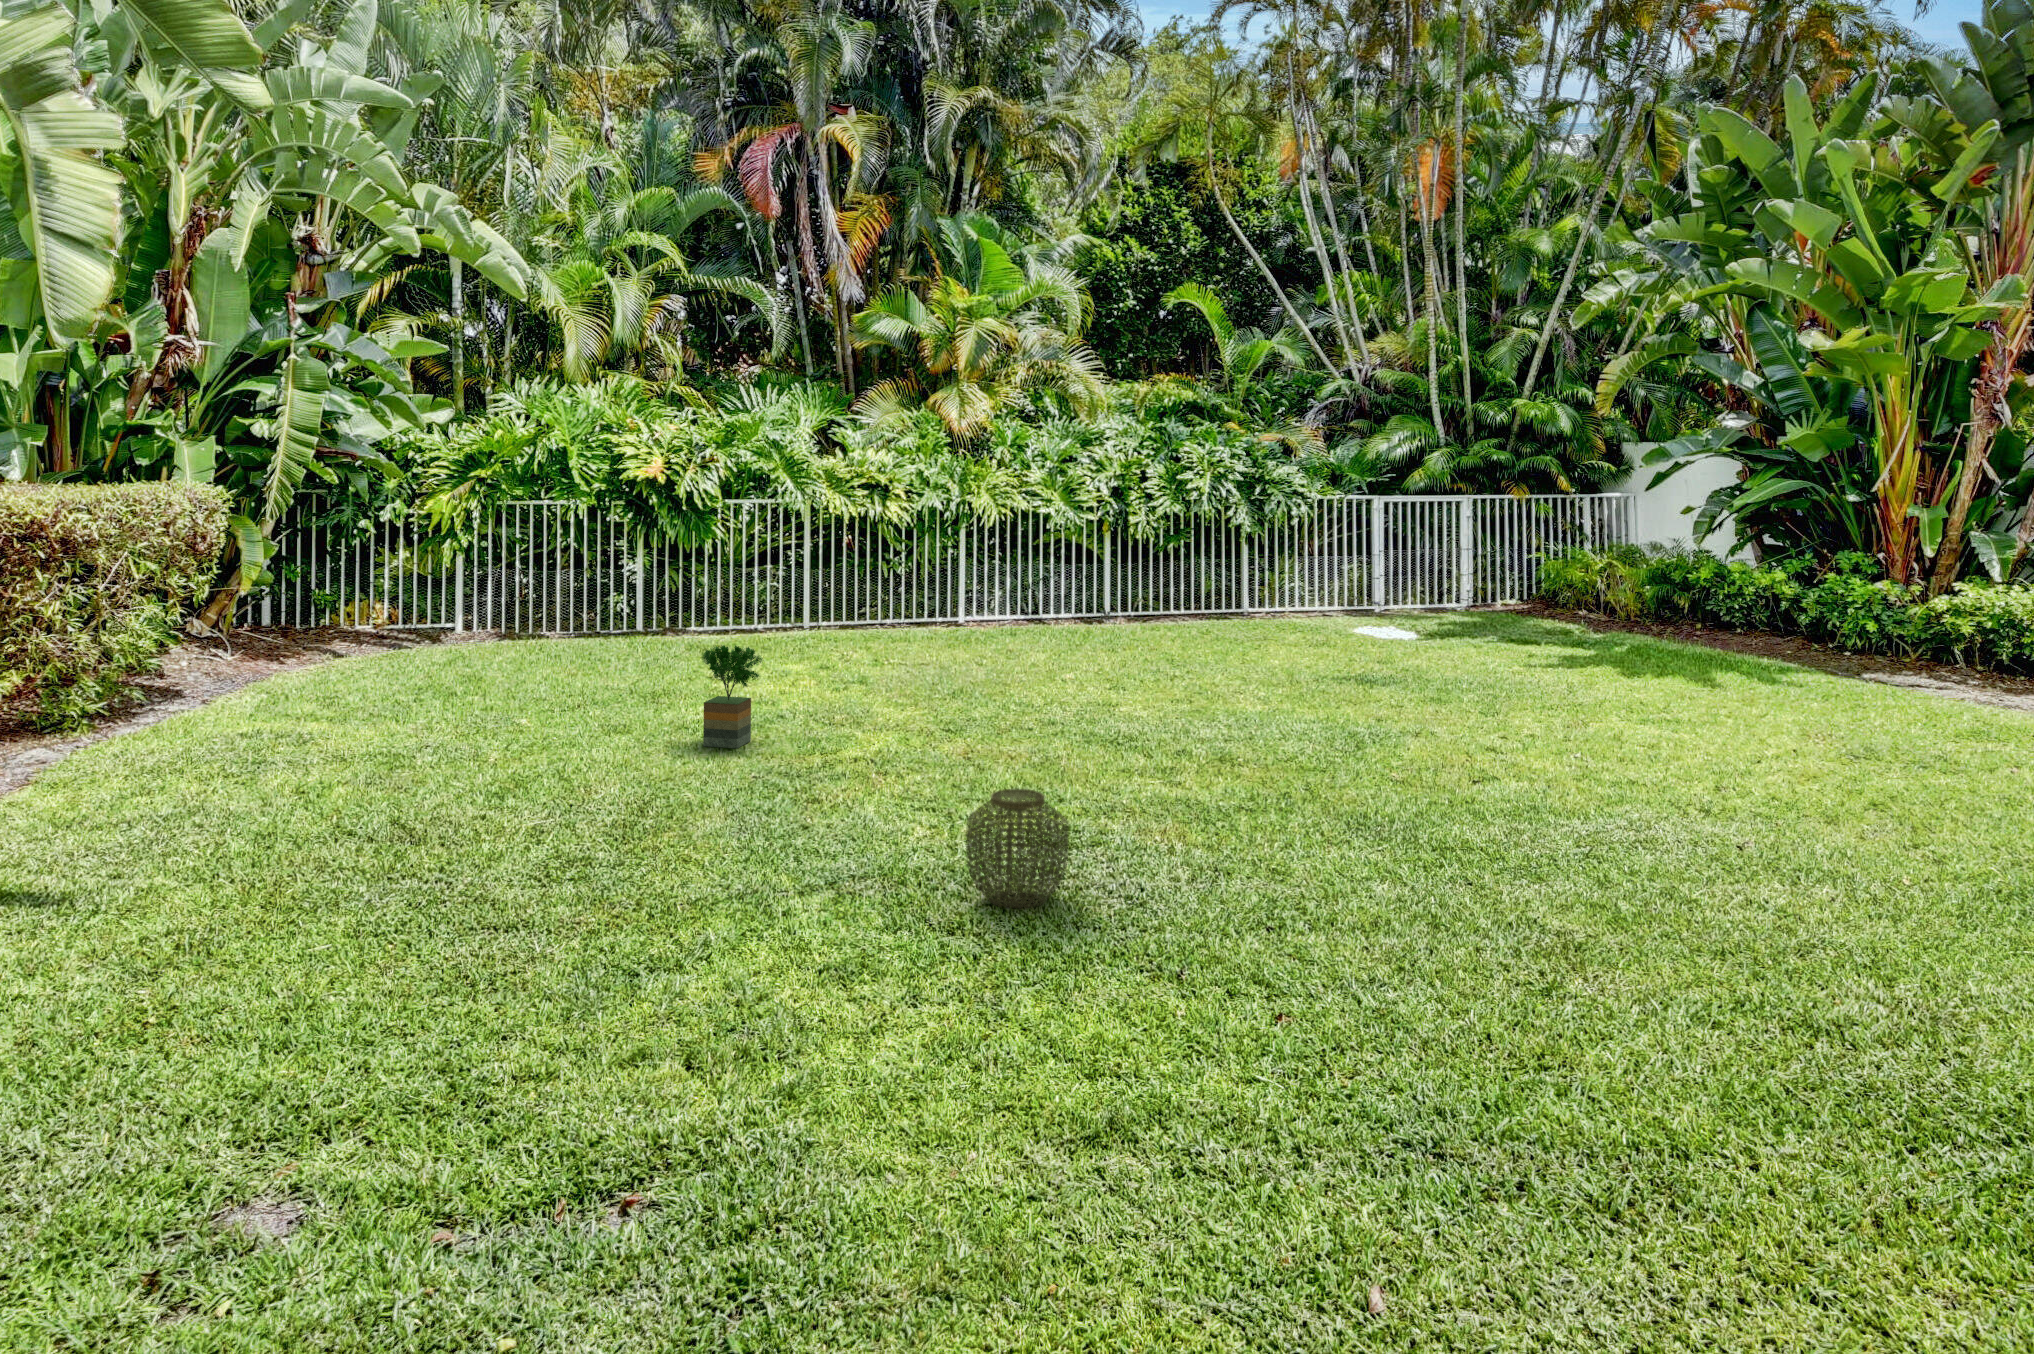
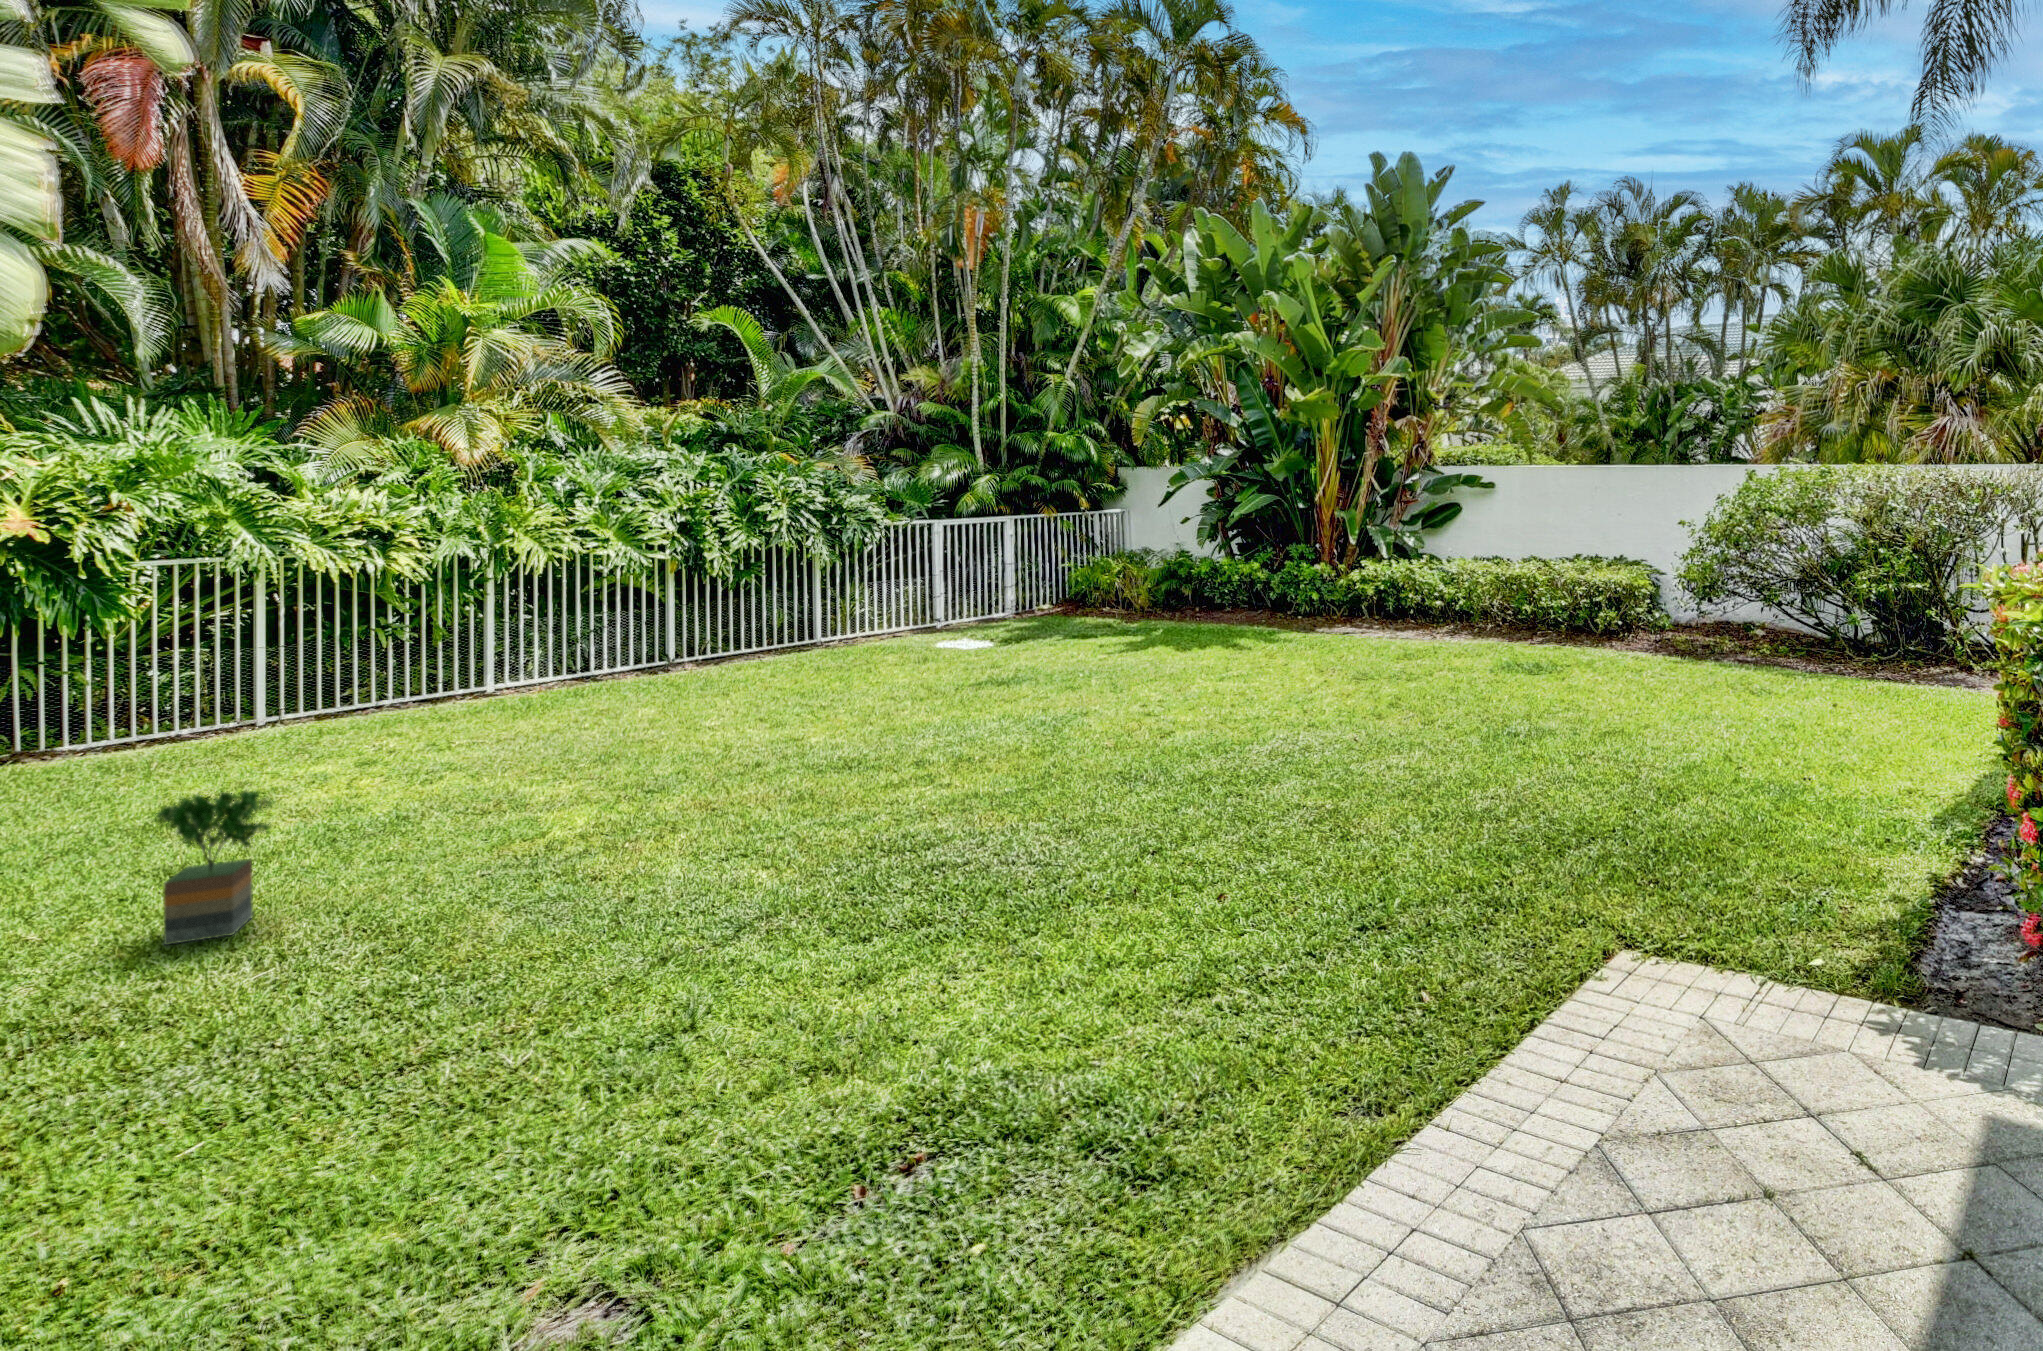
woven basket: present [966,789,1068,908] -> none [736,923,871,1080]

